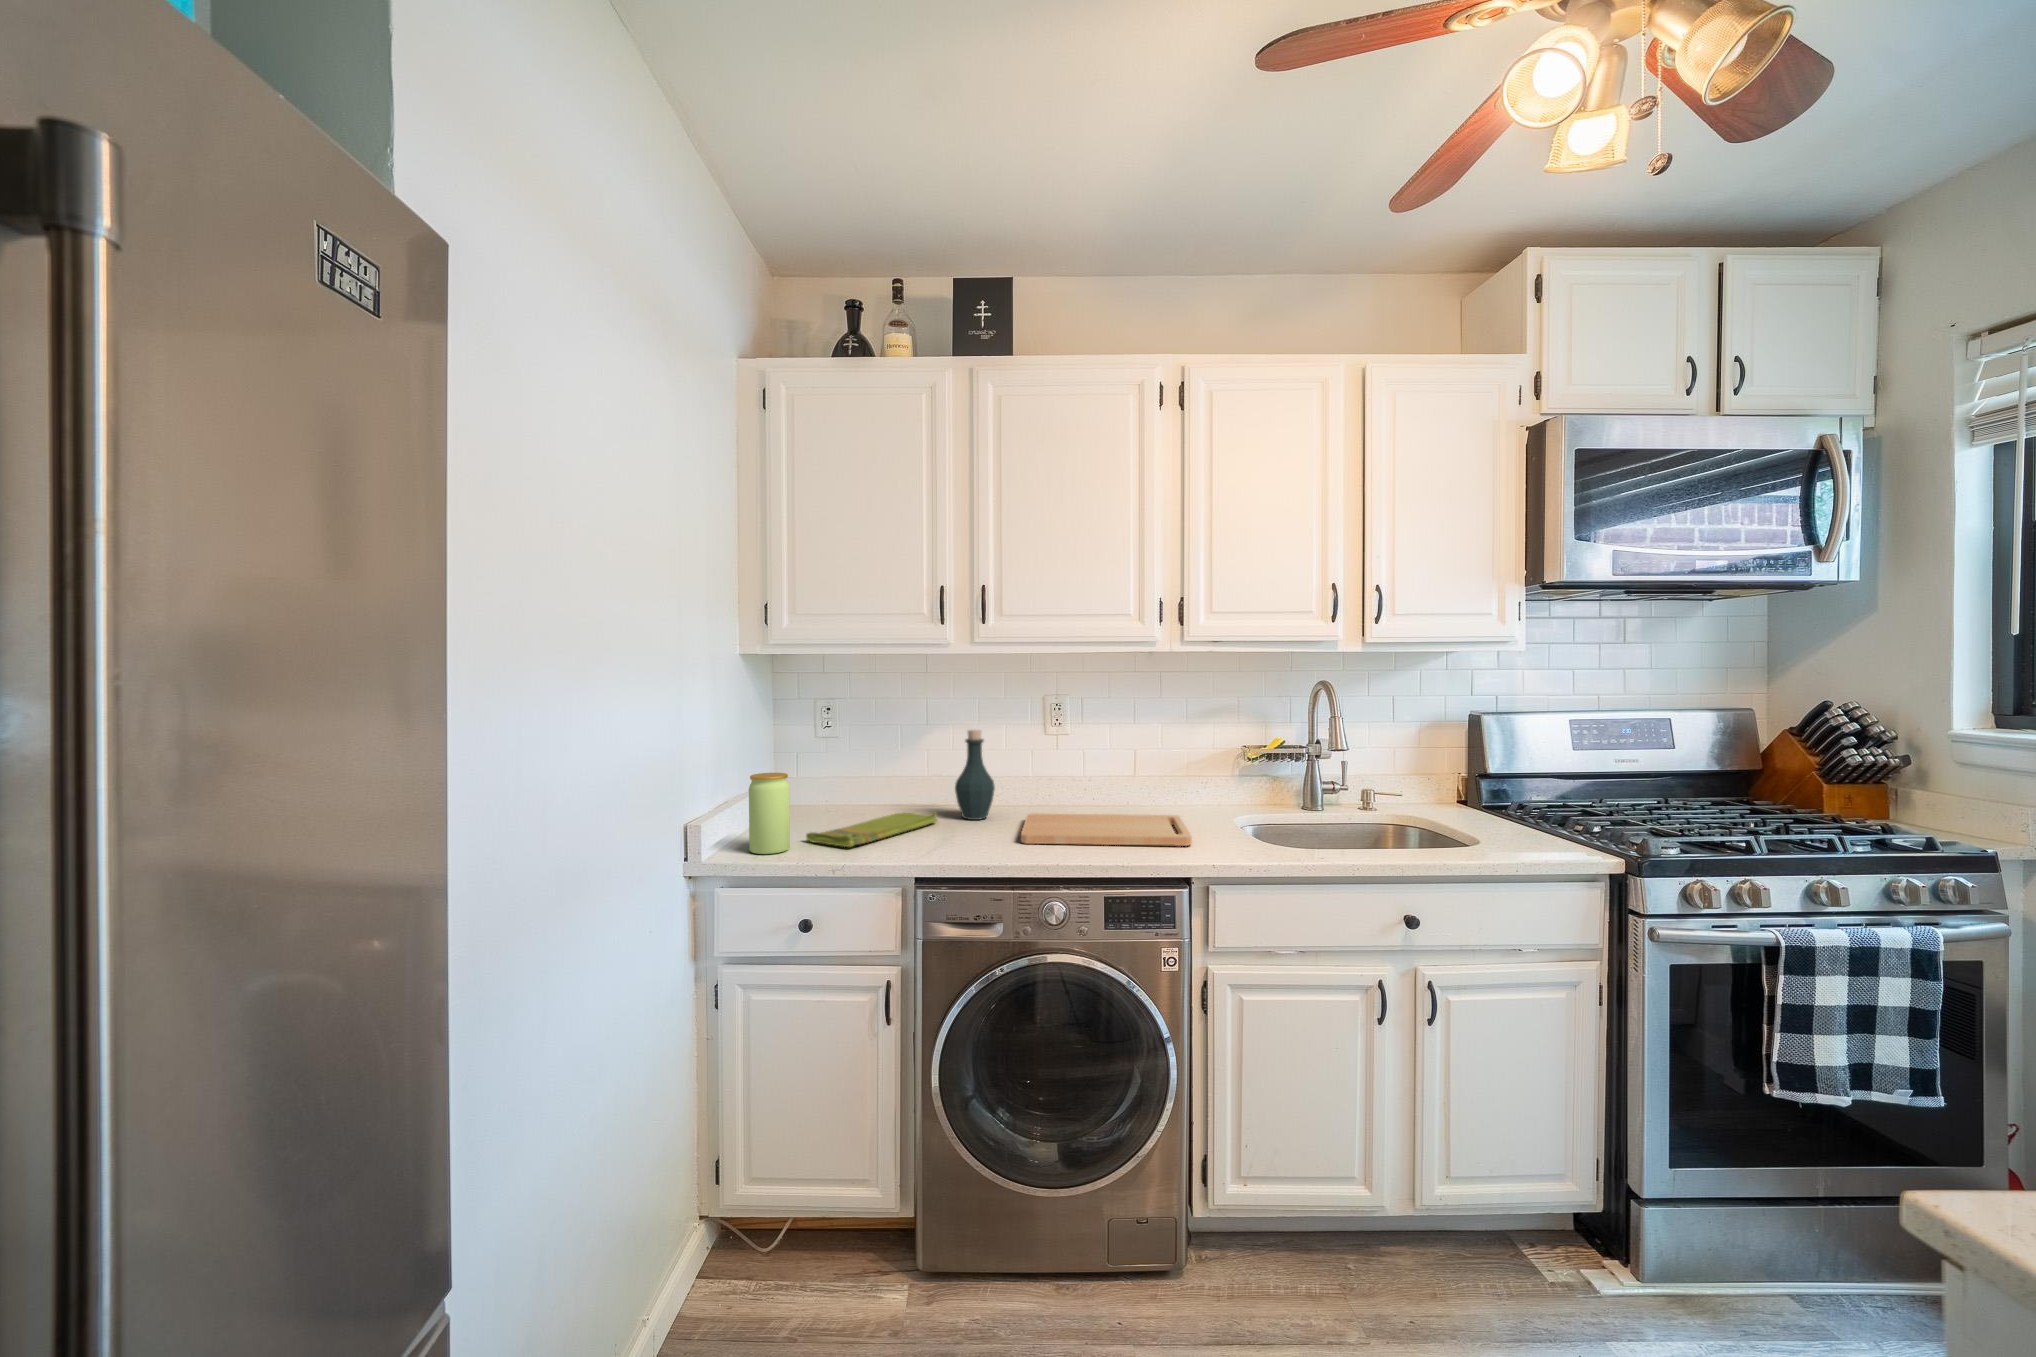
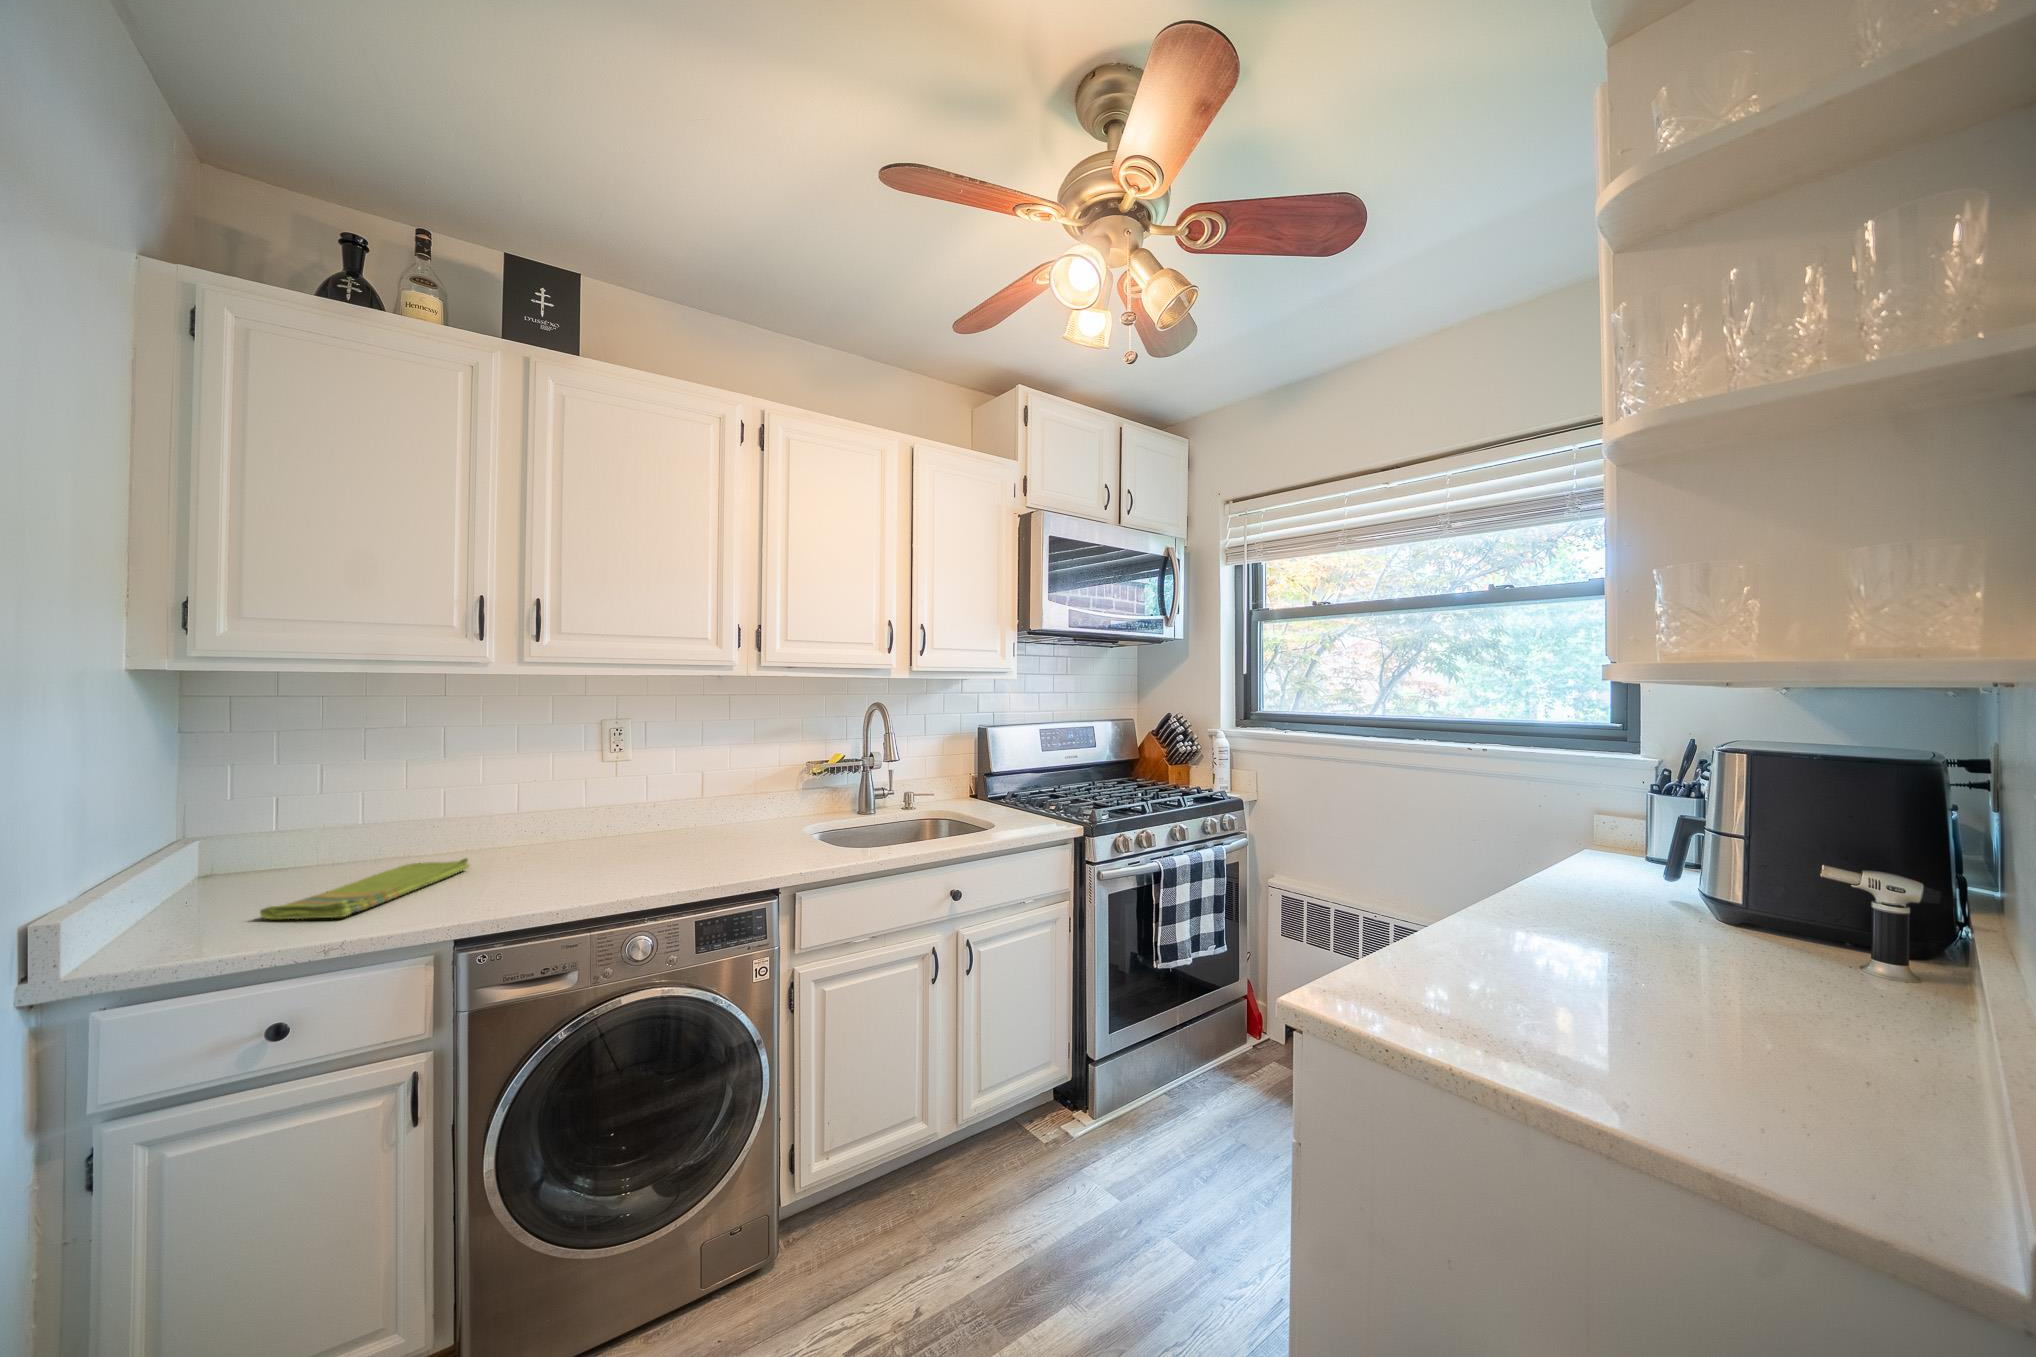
bottle: present [955,730,995,820] -> none [492,759,546,861]
jar: present [749,773,790,854] -> none [151,832,235,950]
cutting board: present [1021,814,1192,846] -> none [589,830,777,878]

